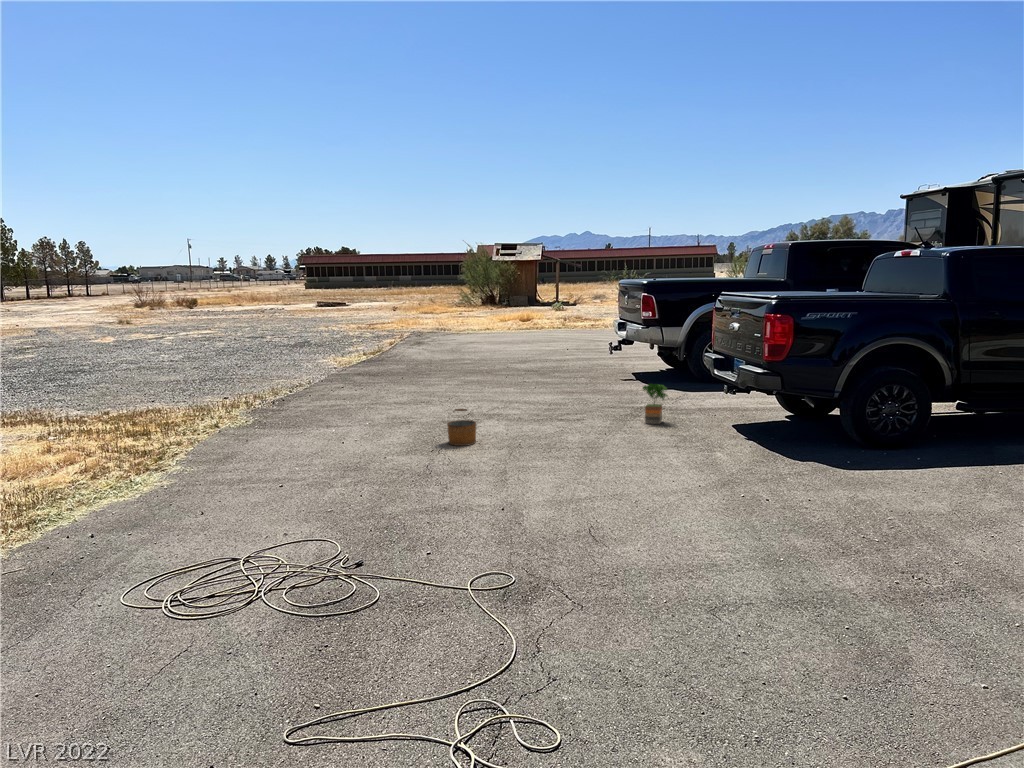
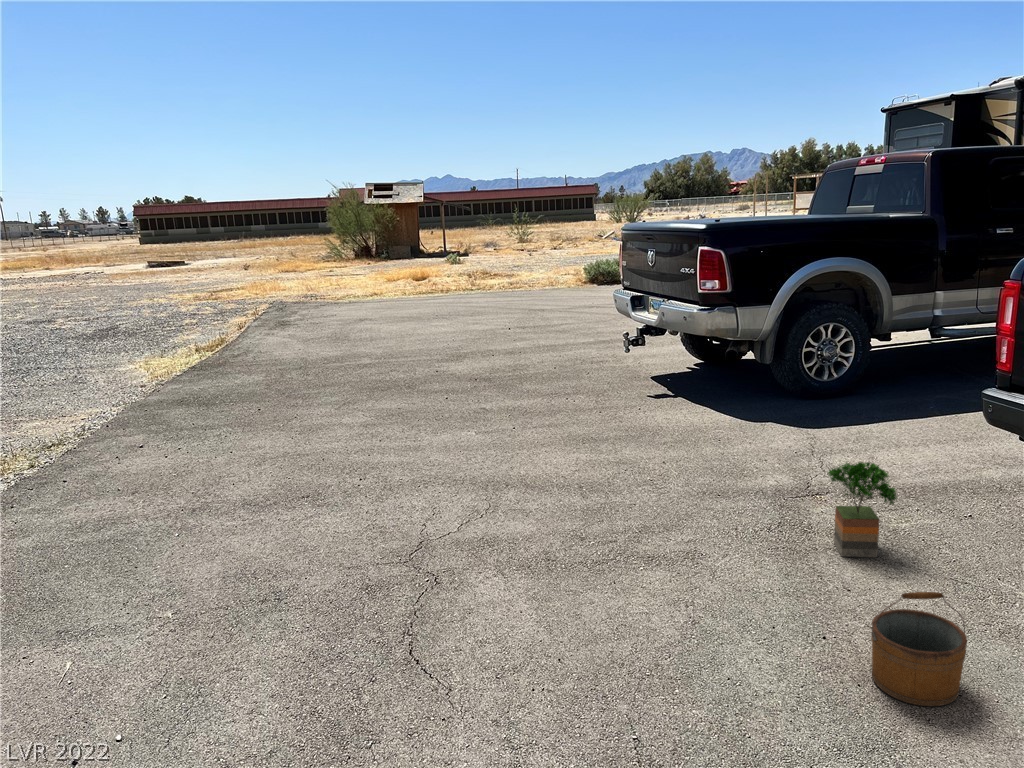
bucket: present [447,409,476,446] -> present [871,592,967,706]

